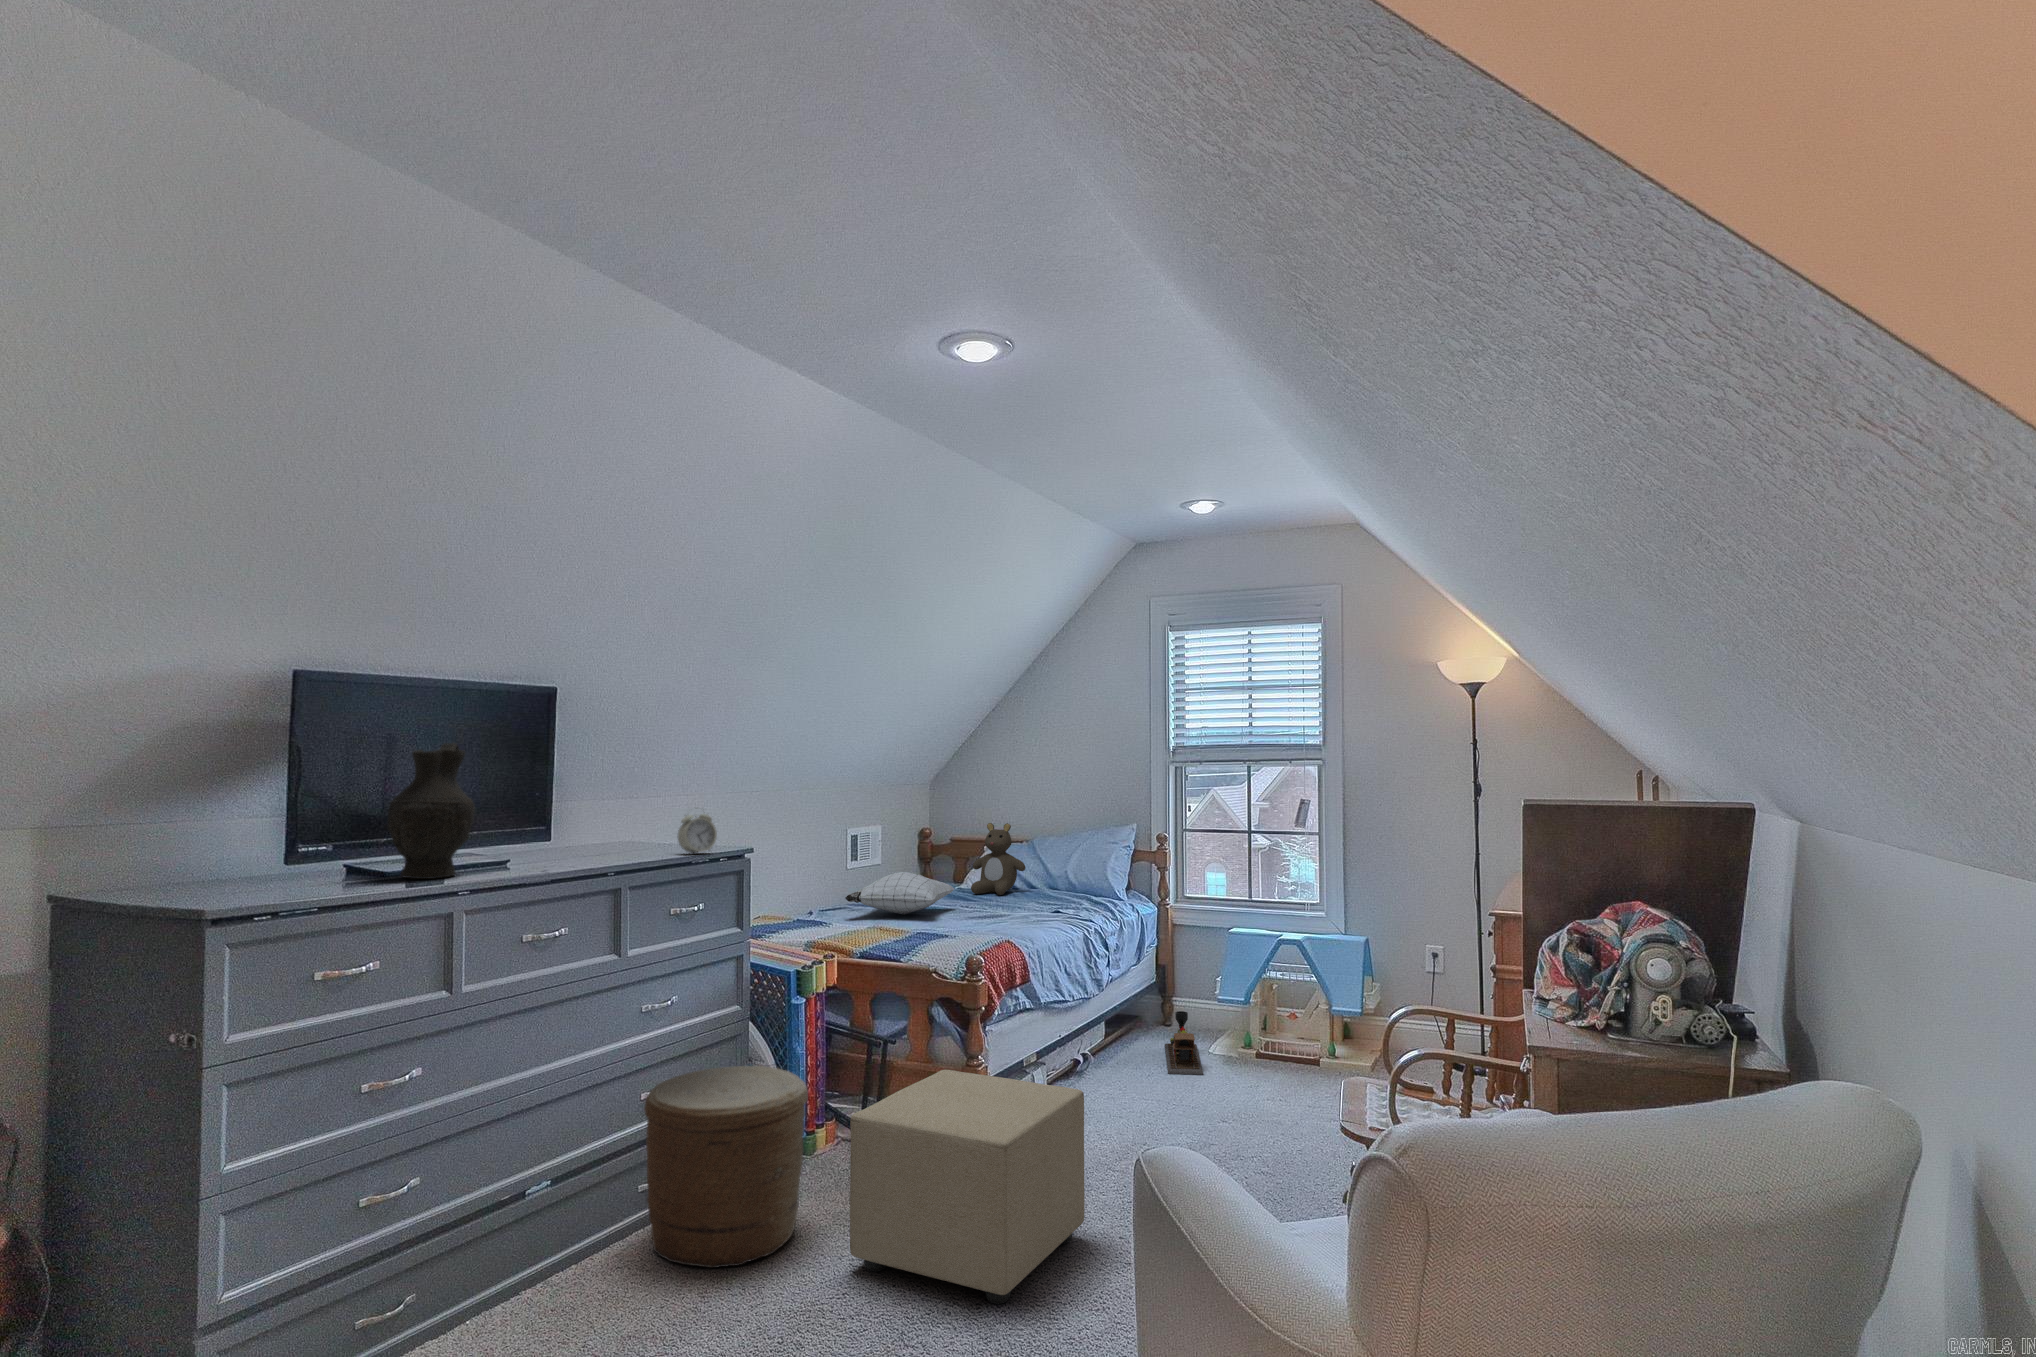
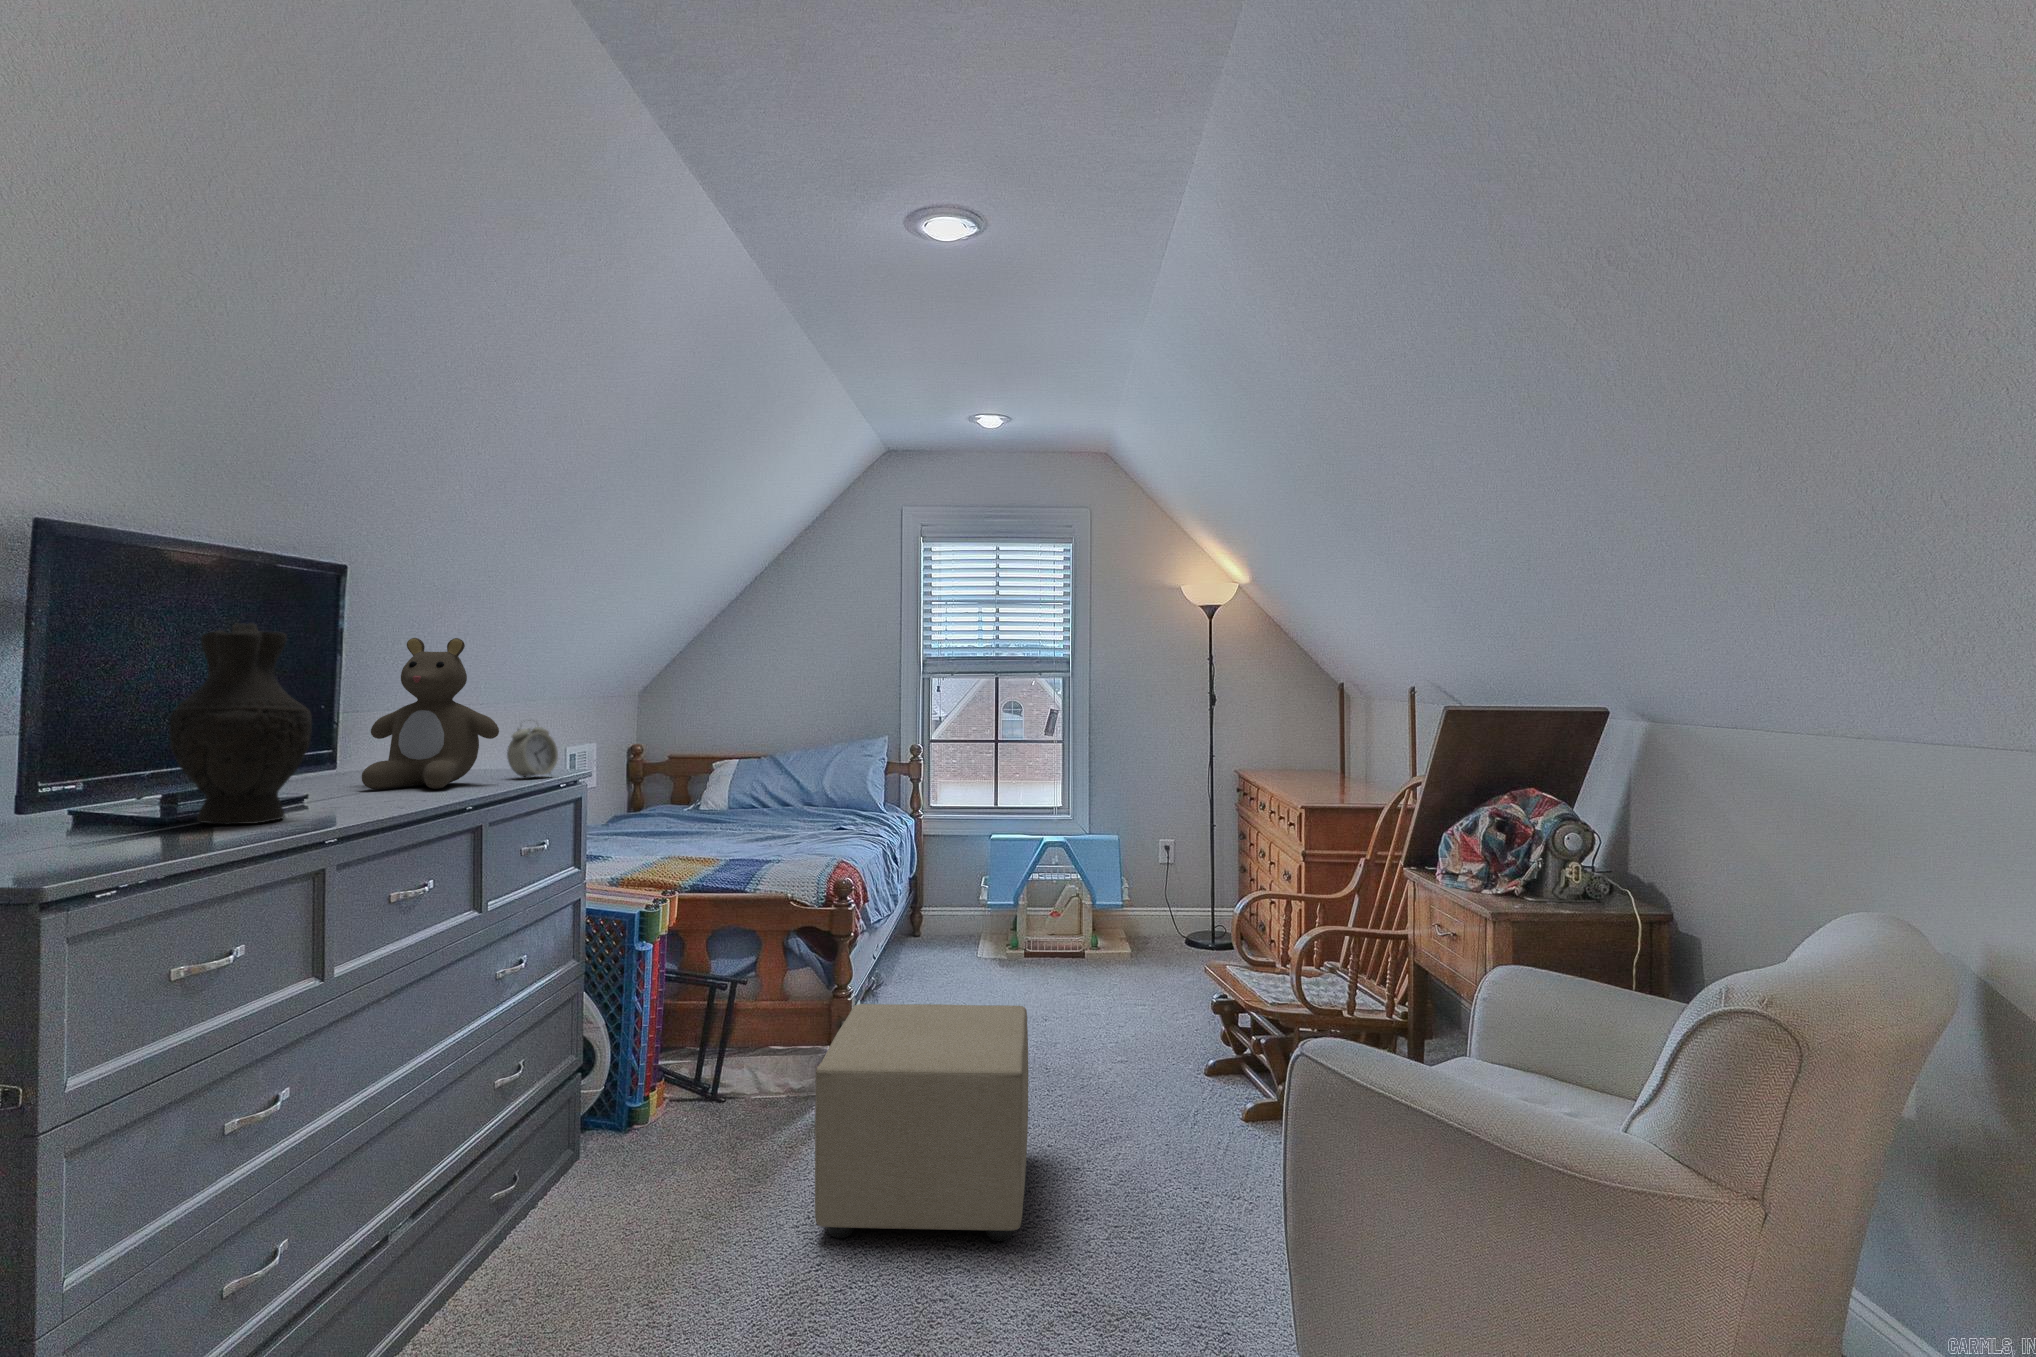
teddy bear: present [971,823,1025,895] -> present [362,638,499,789]
pillow: present [845,872,954,915] -> none [617,794,729,842]
toy train: present [1165,1011,1203,1075] -> none [928,920,988,982]
woven basket: present [644,1066,808,1268] -> none [525,1029,731,1284]

